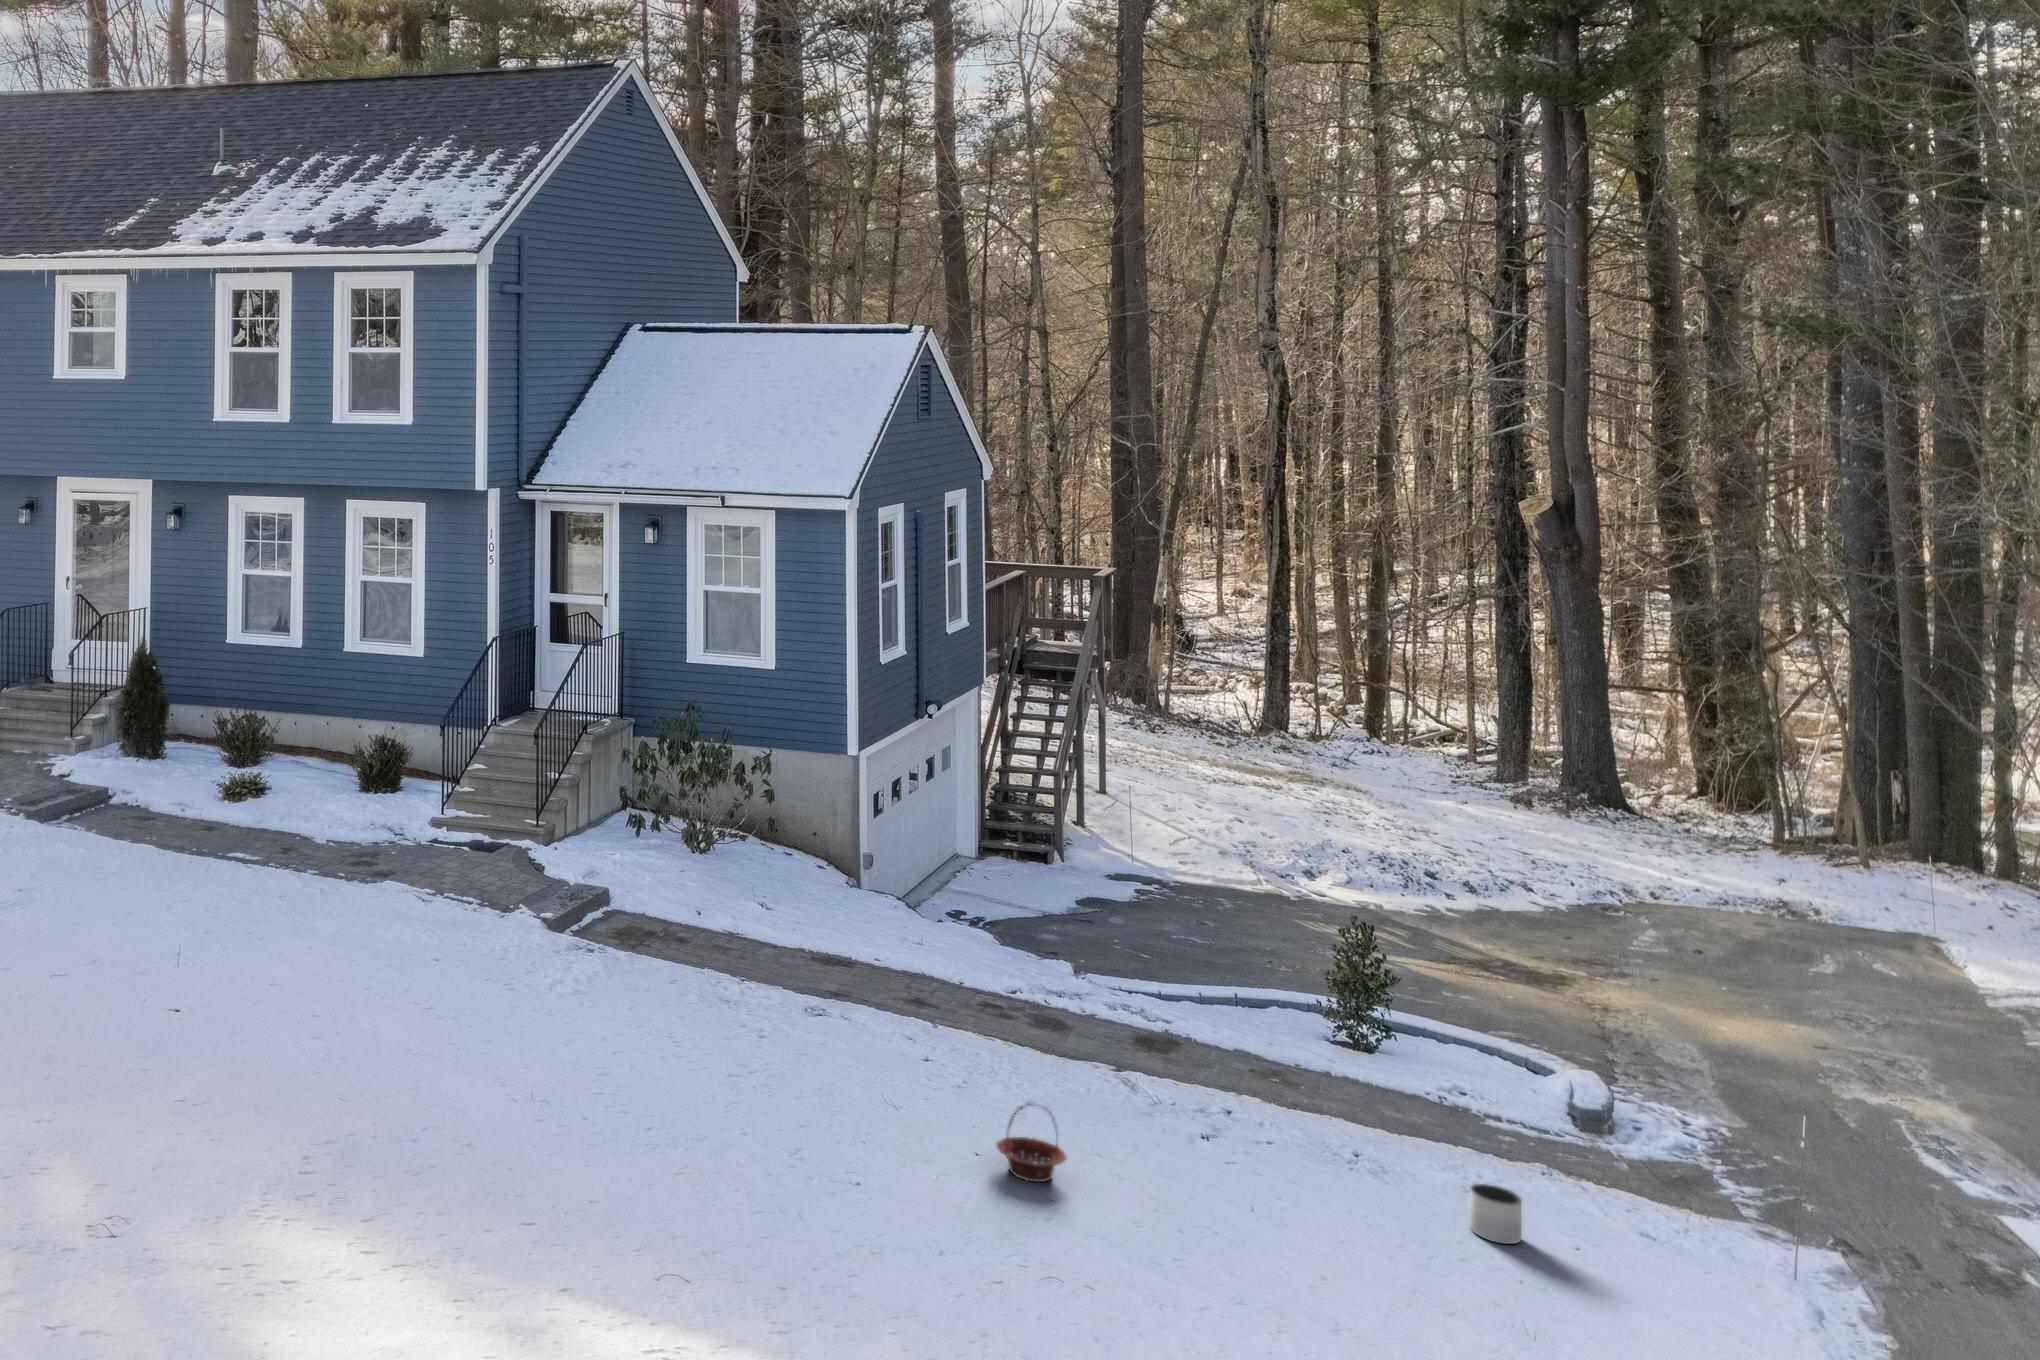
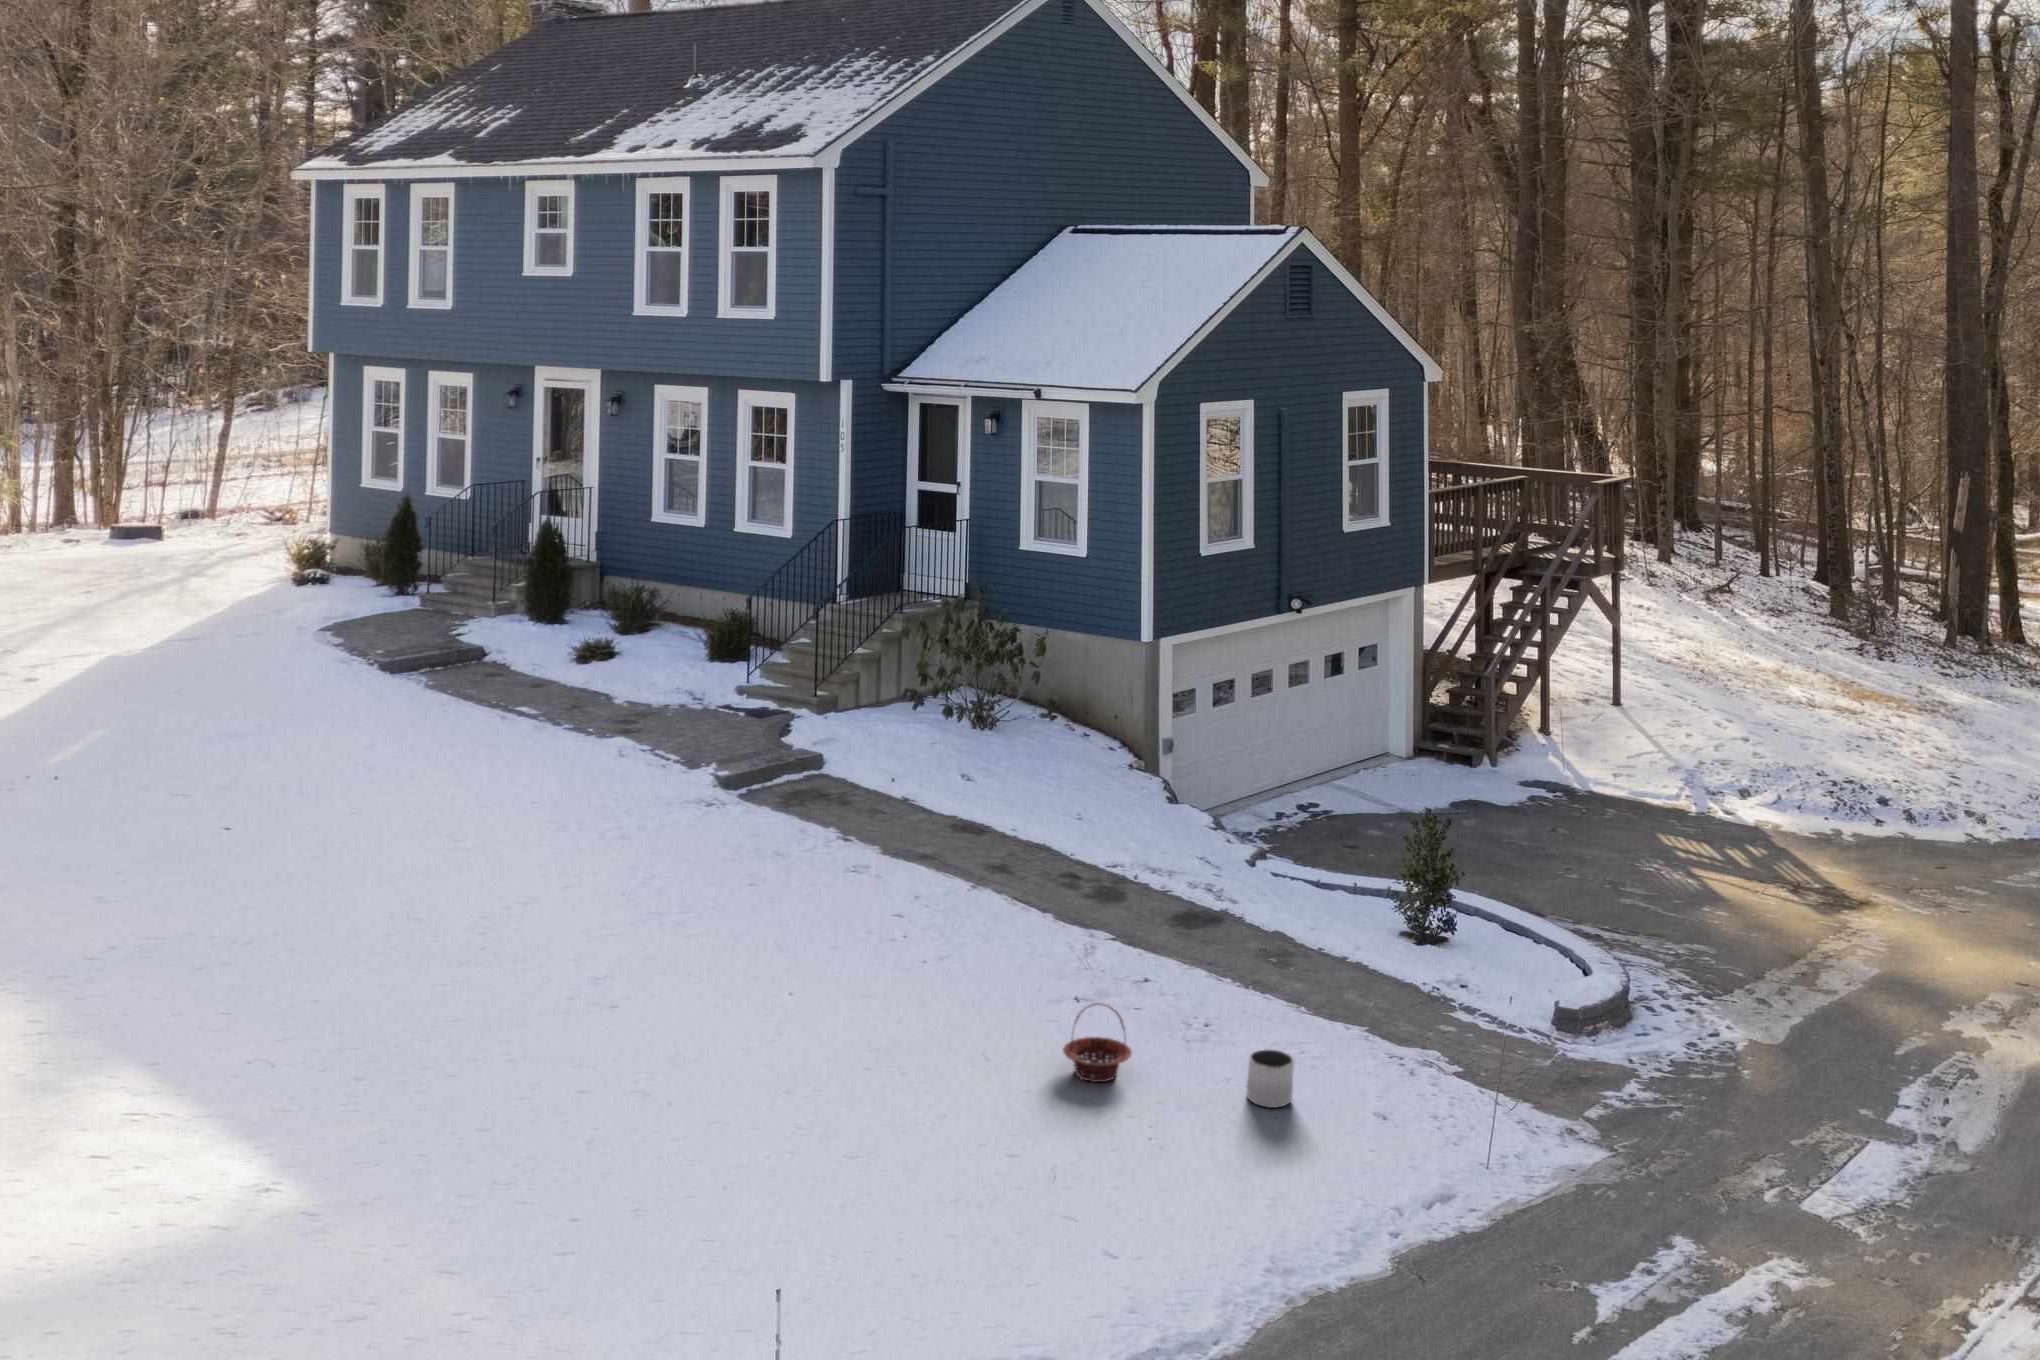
basket: present [997,1103,1067,1182] -> present [1063,1003,1132,1082]

